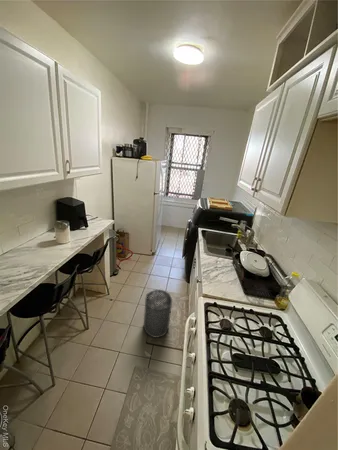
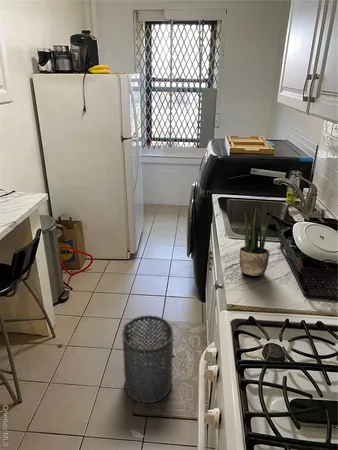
potted plant: none [211,243,231,279] -> present [240,205,273,276]

